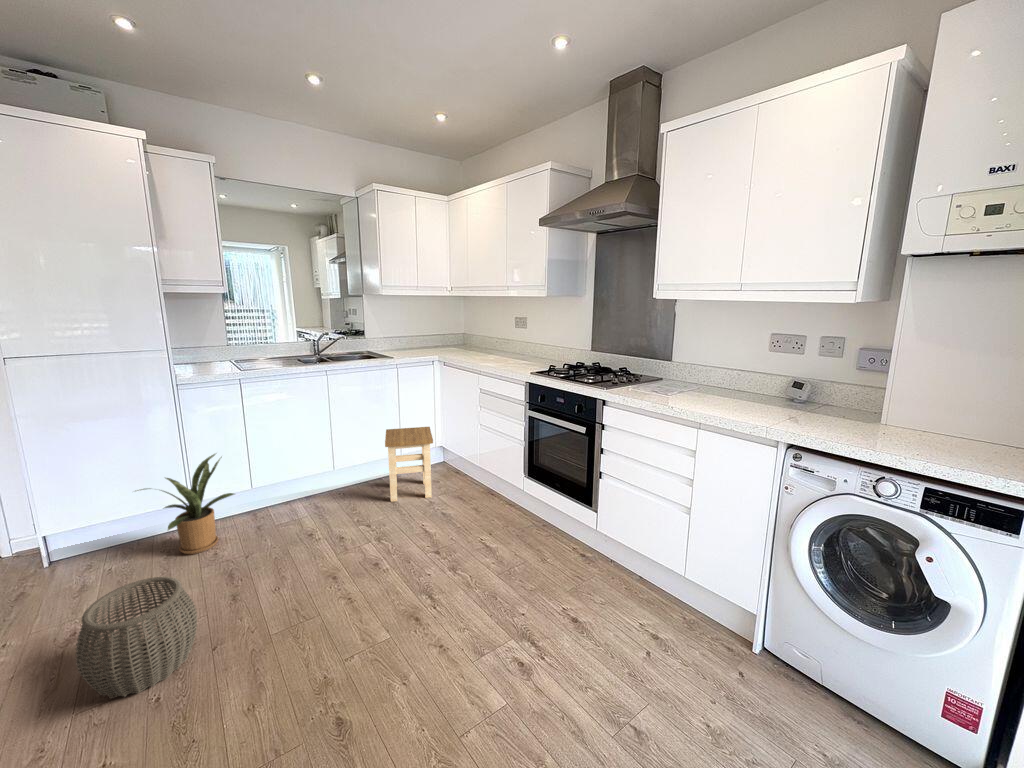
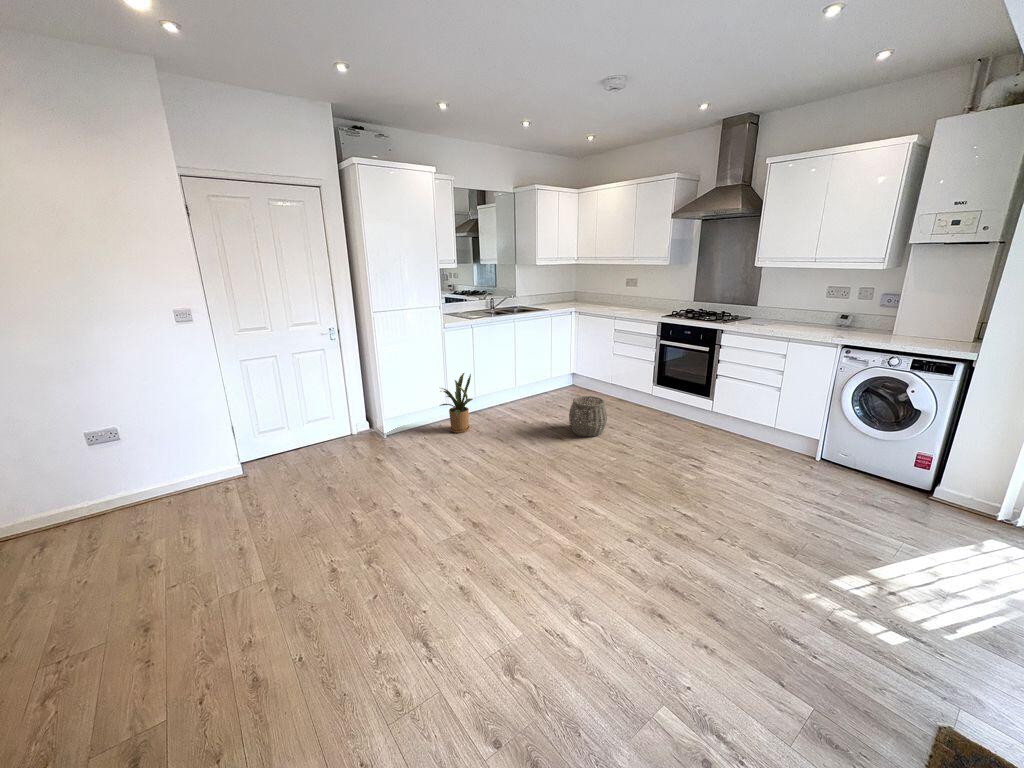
stool: present [385,427,433,502] -> none [545,359,584,408]
woven basket: present [75,577,197,698] -> present [569,396,607,436]

